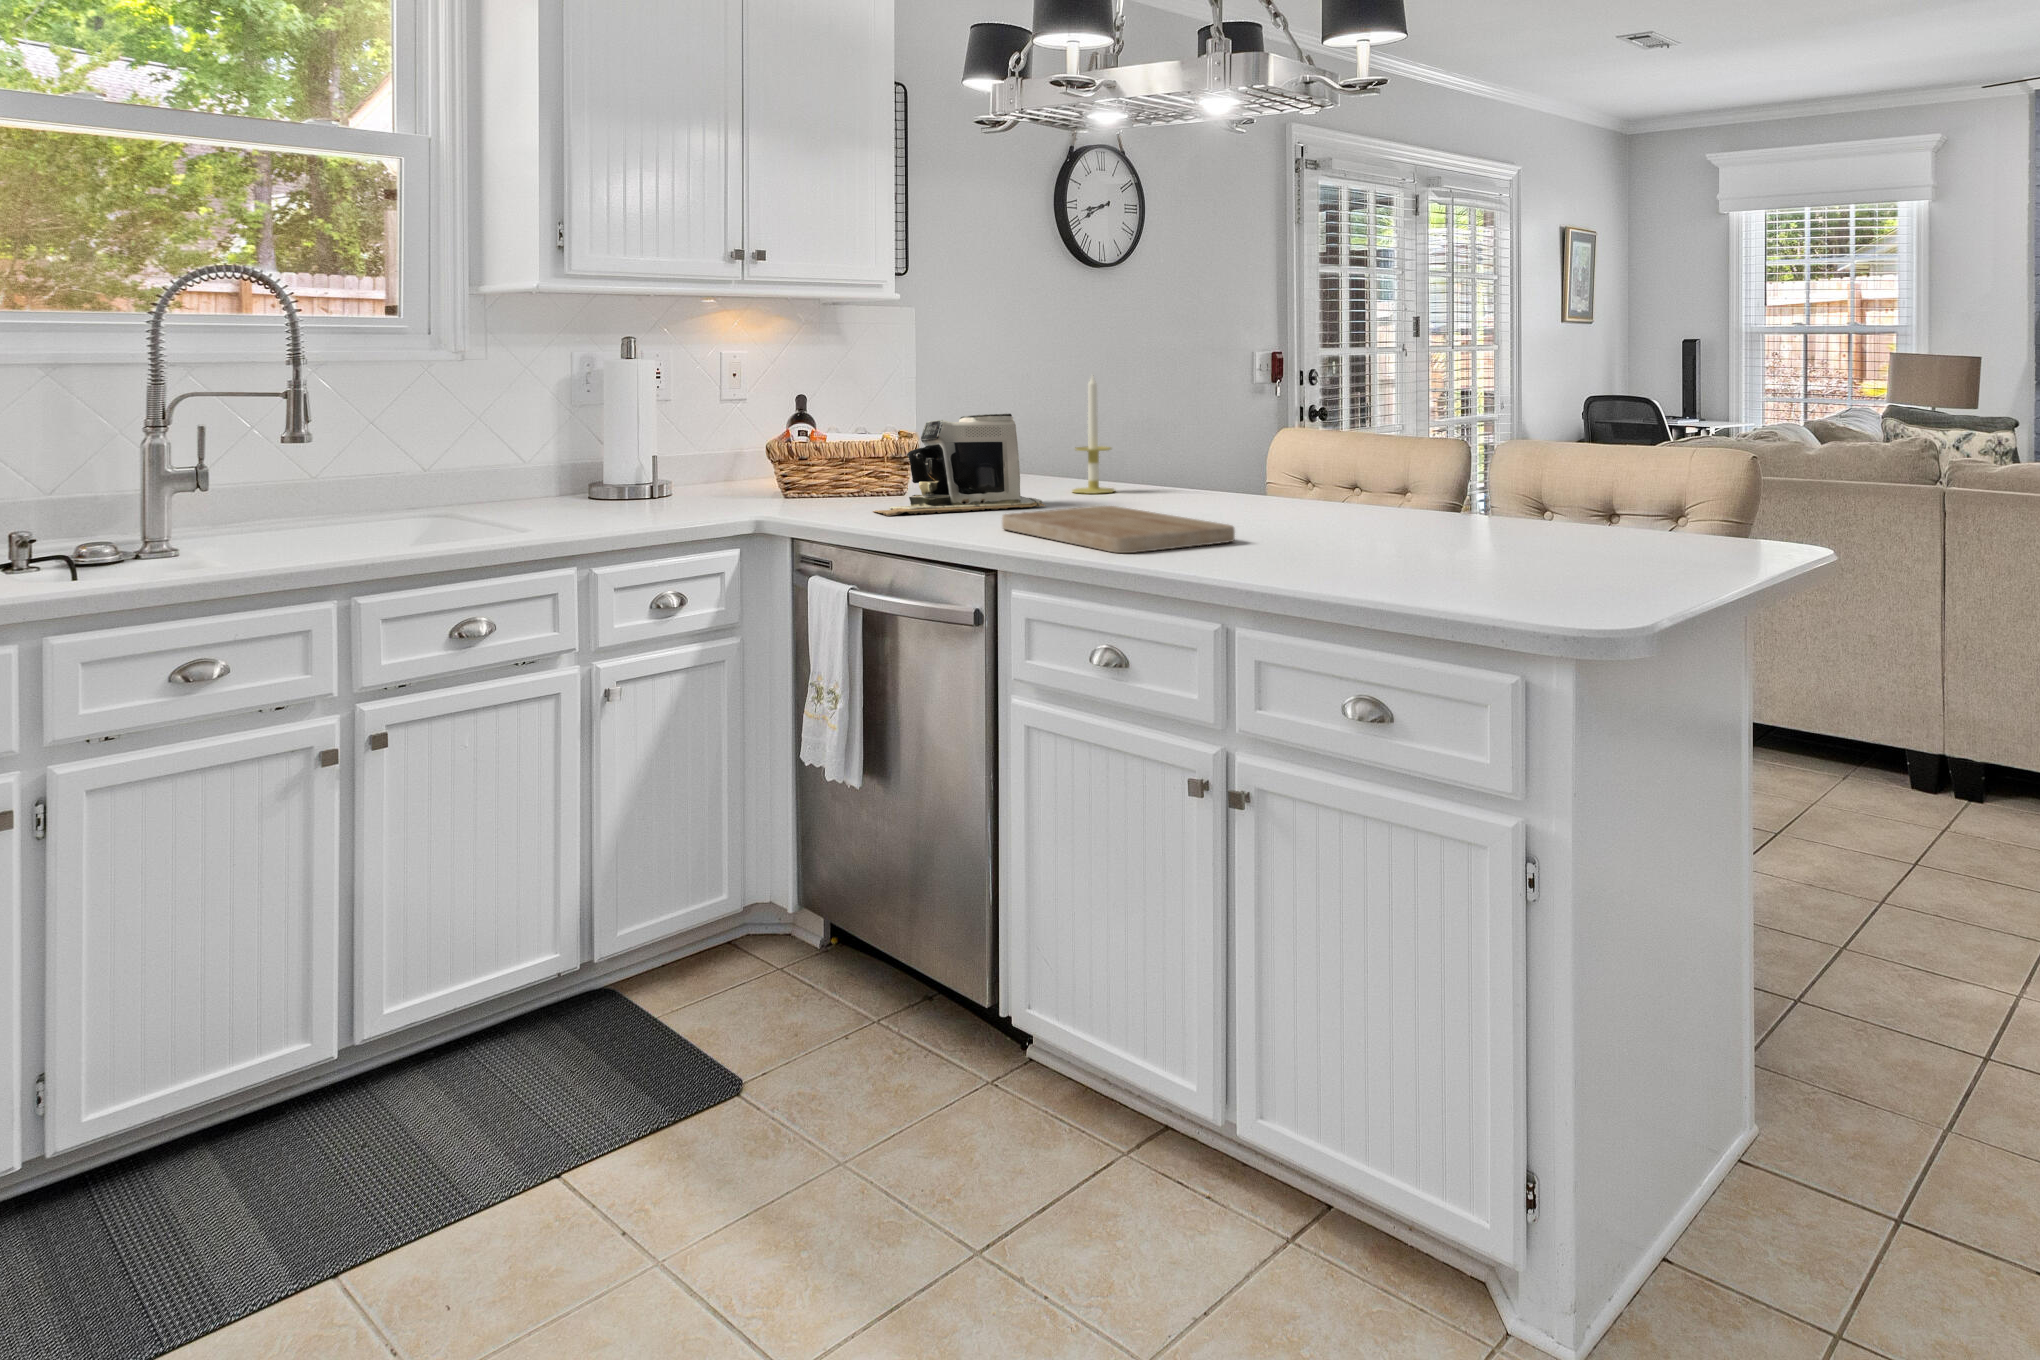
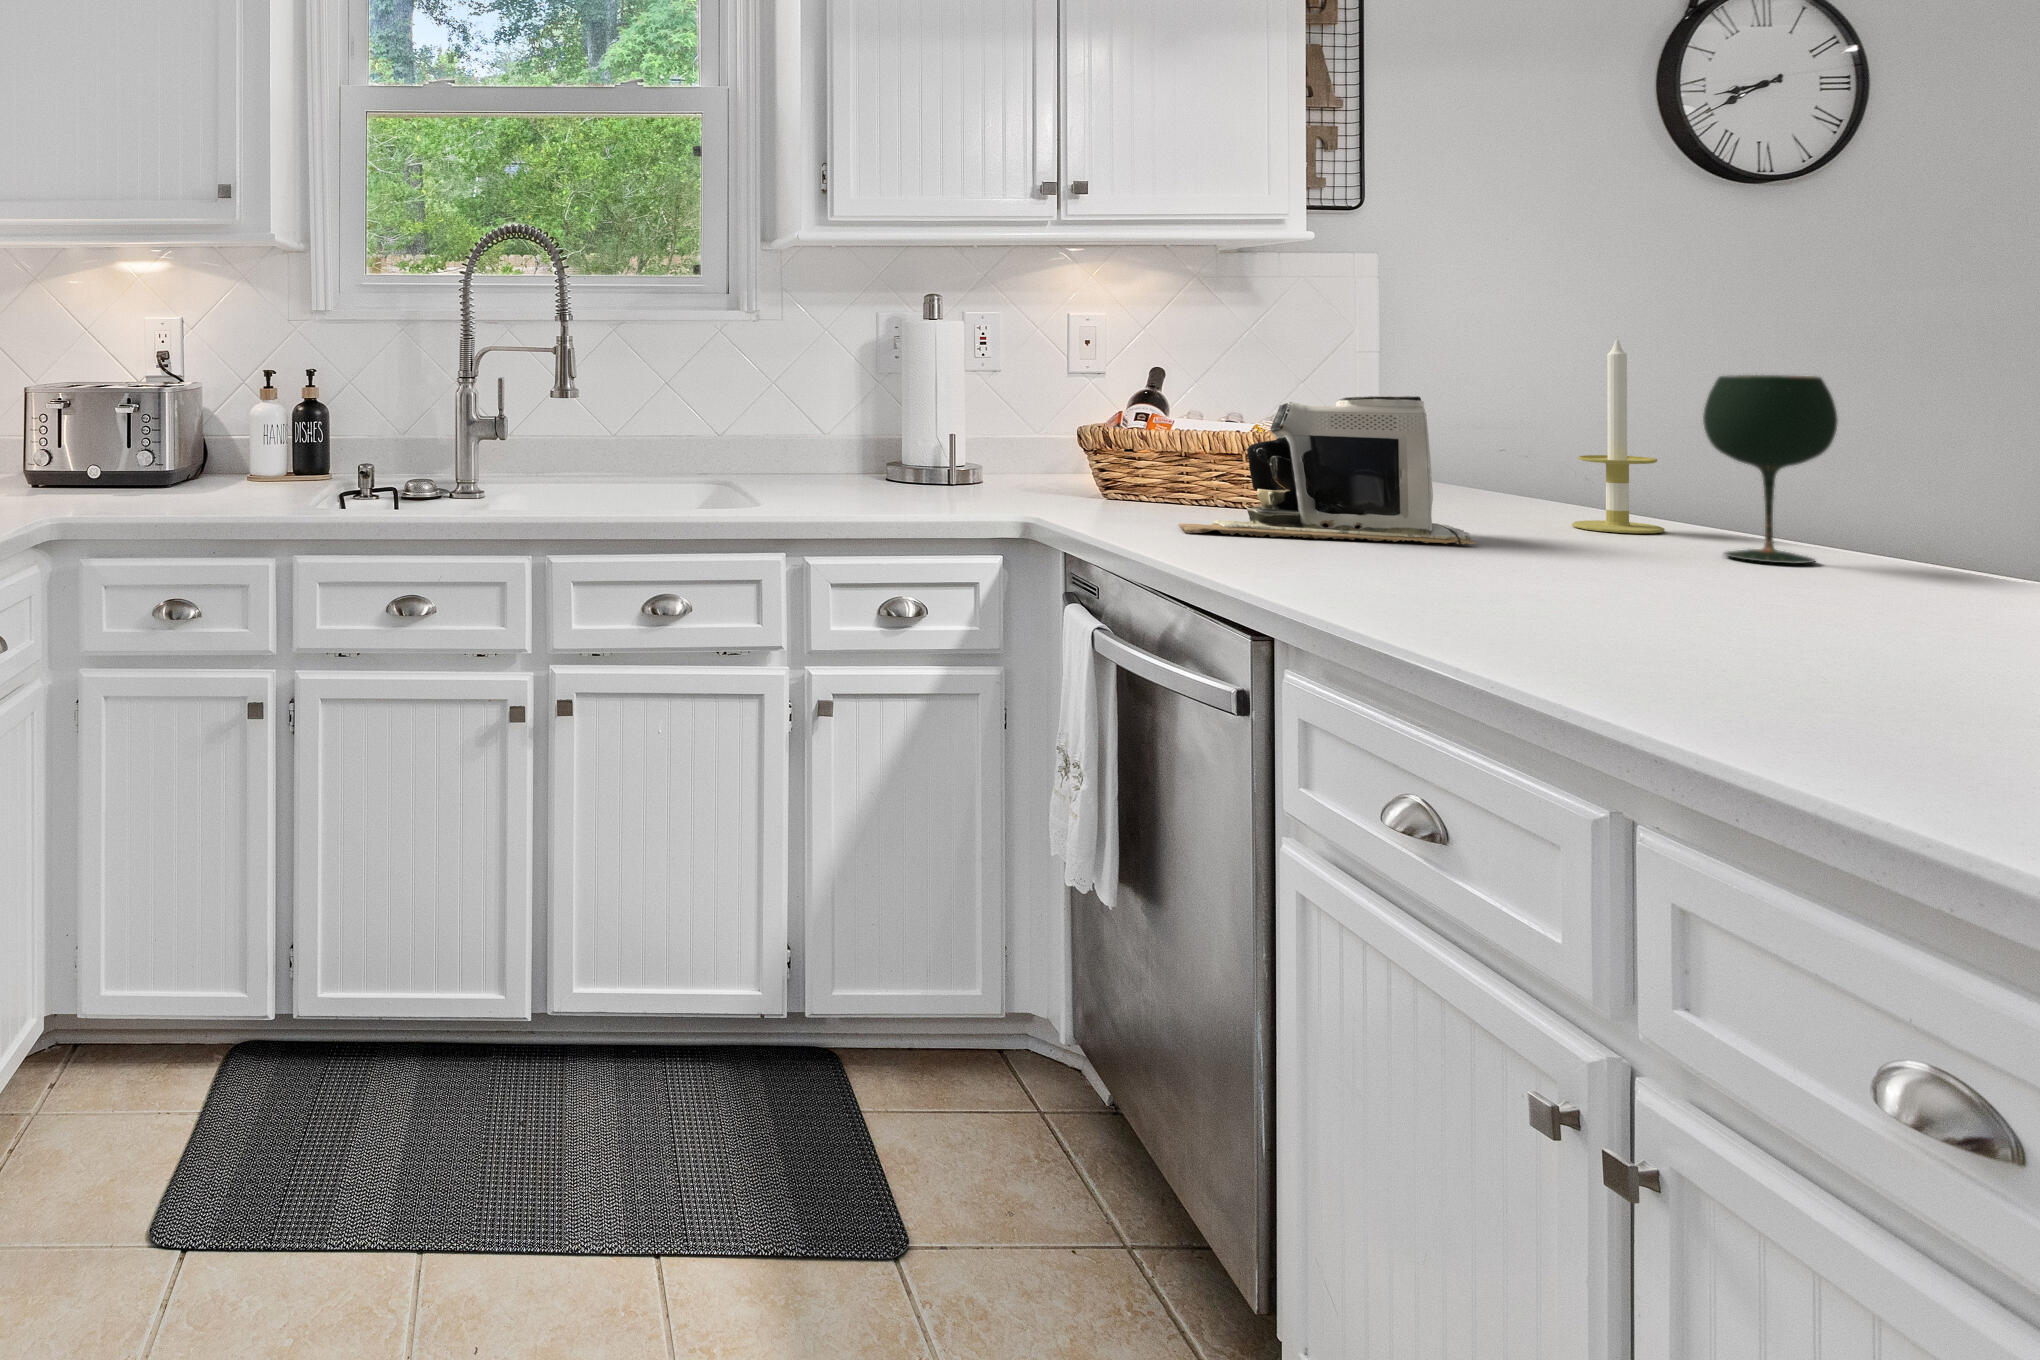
wine glass: none [1144,396,1200,501] -> present [1703,375,1838,564]
cutting board: present [1002,506,1235,553] -> none [1324,552,1799,668]

